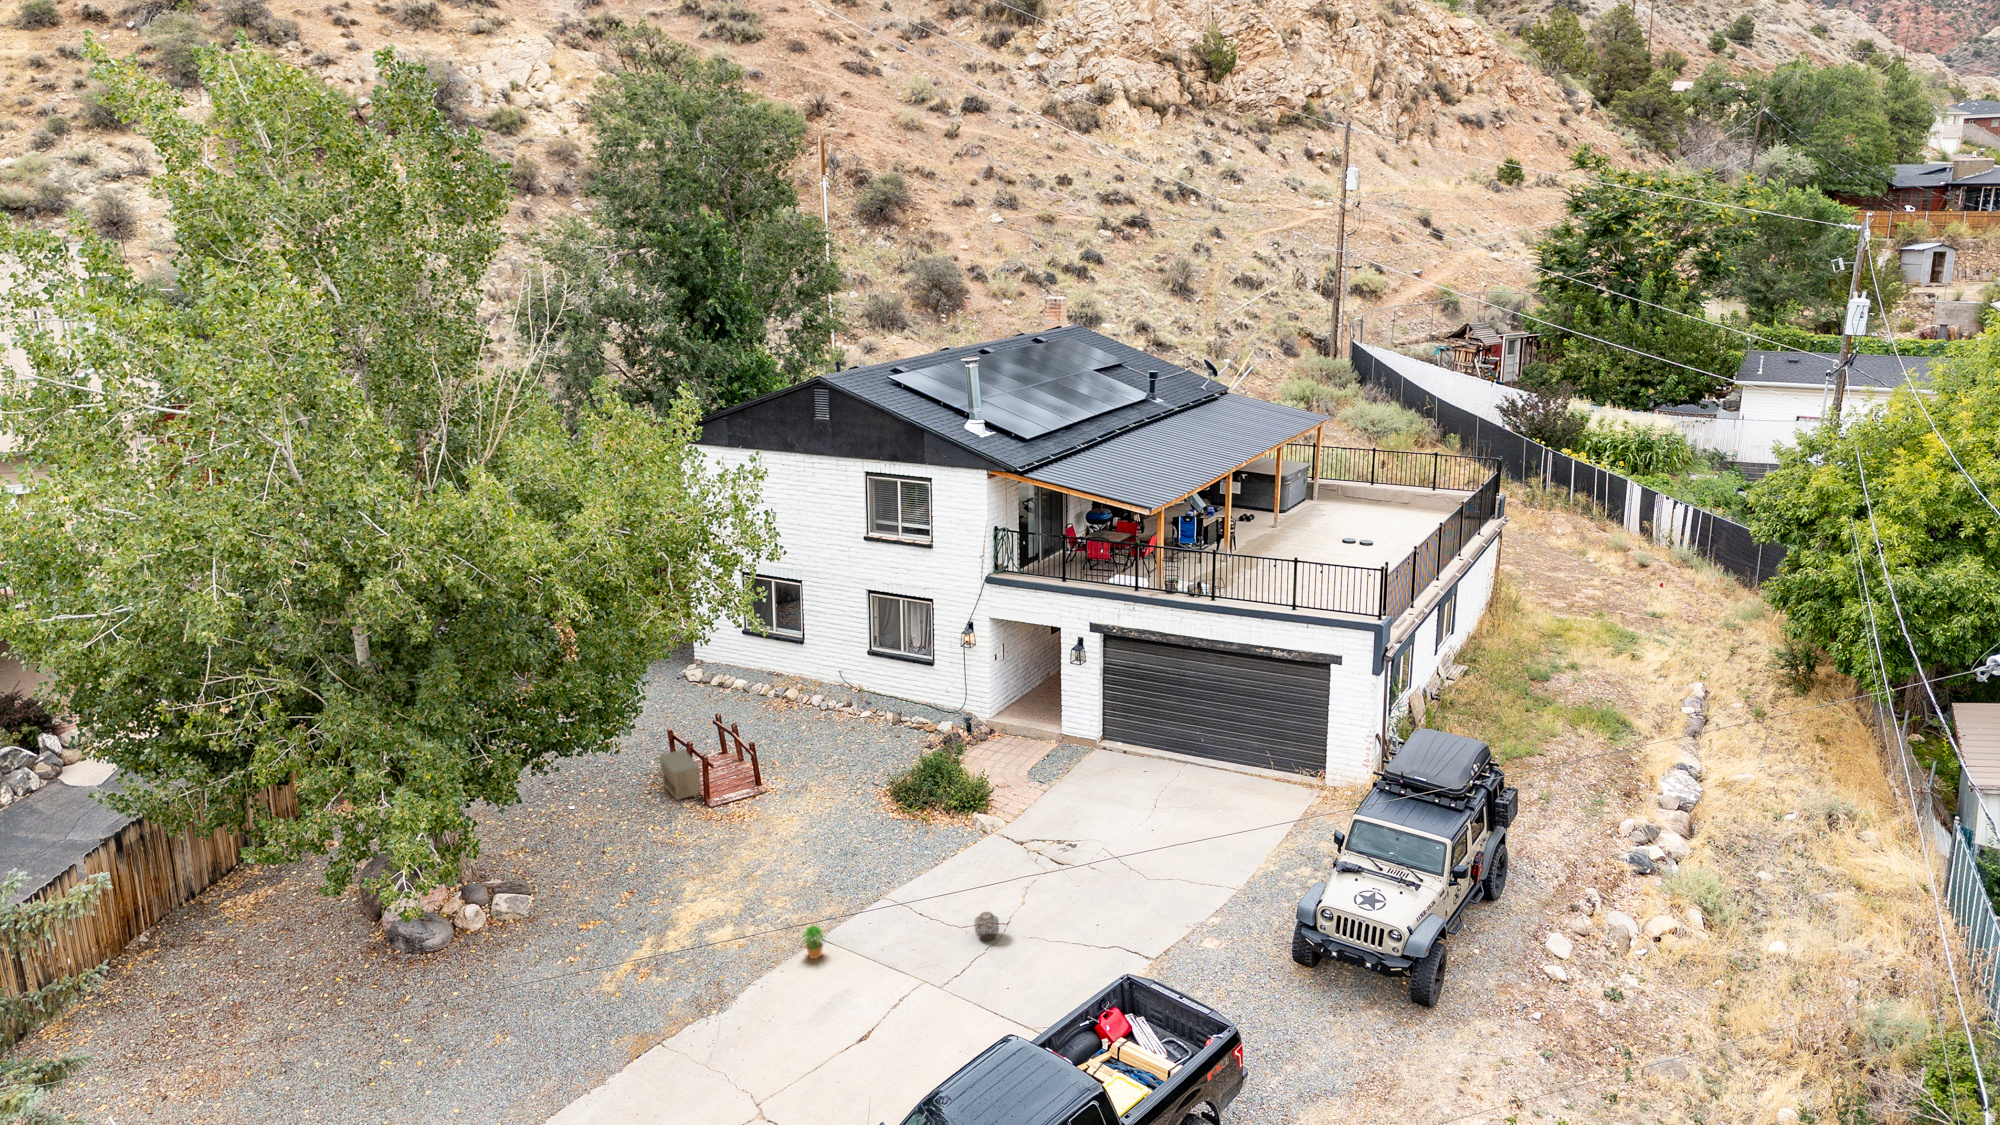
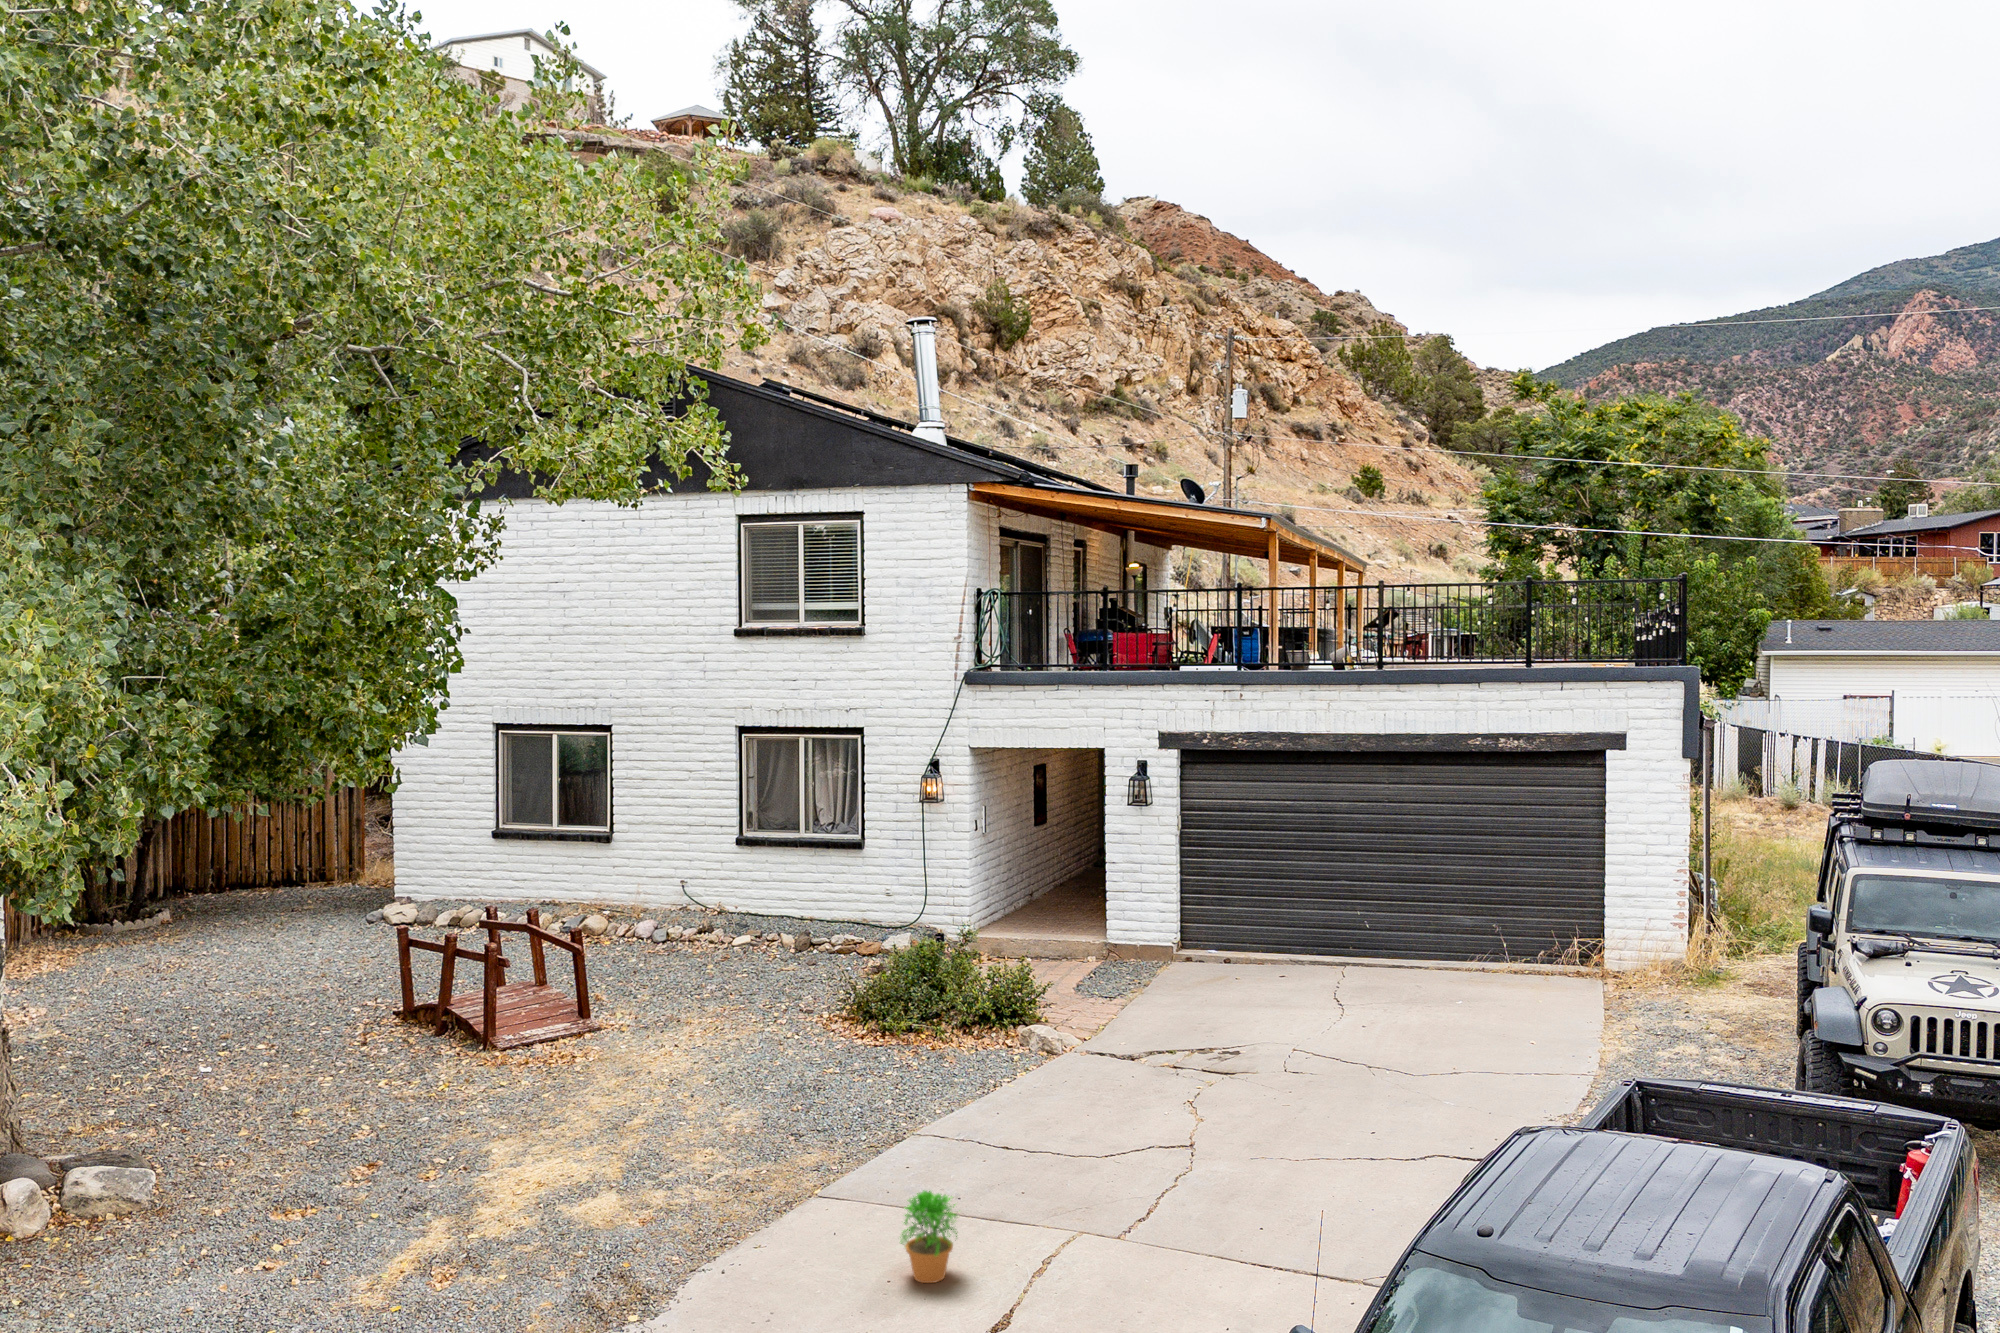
storage bench: present [659,749,701,800] -> none [373,959,472,1056]
woven basket: present [975,912,999,941] -> none [1274,1138,1333,1209]

